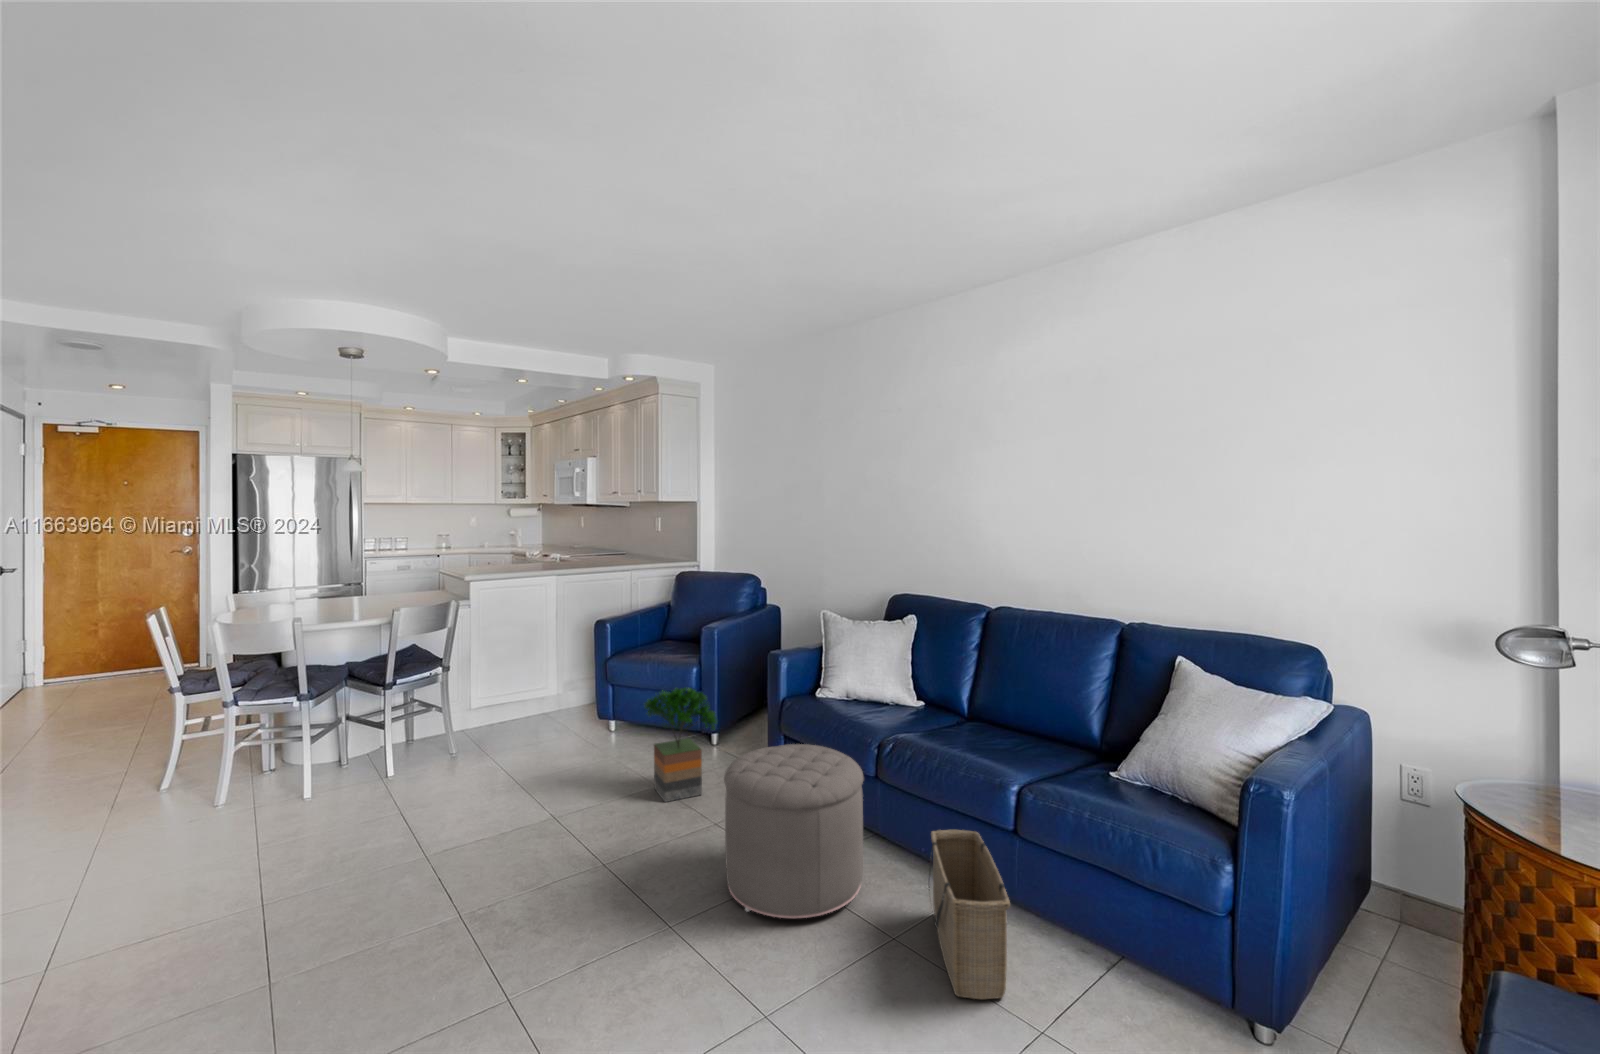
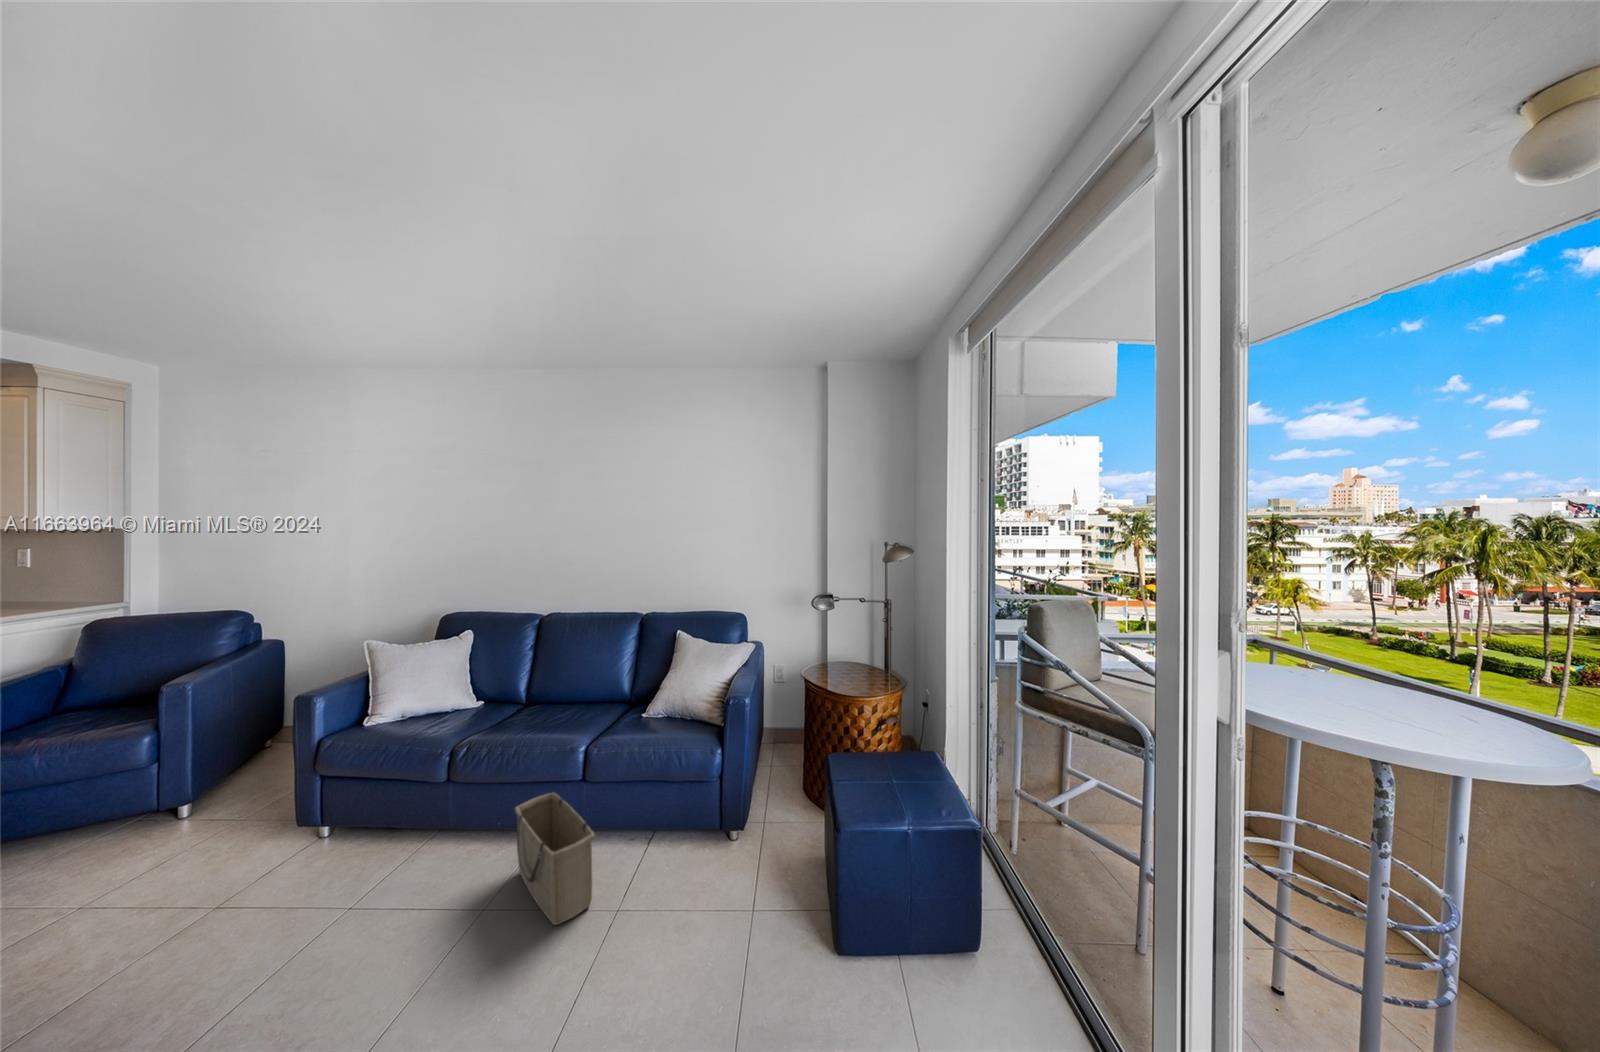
potted tree: present [645,688,717,802] -> none [54,763,214,921]
ottoman: present [724,744,864,918] -> none [258,773,445,979]

